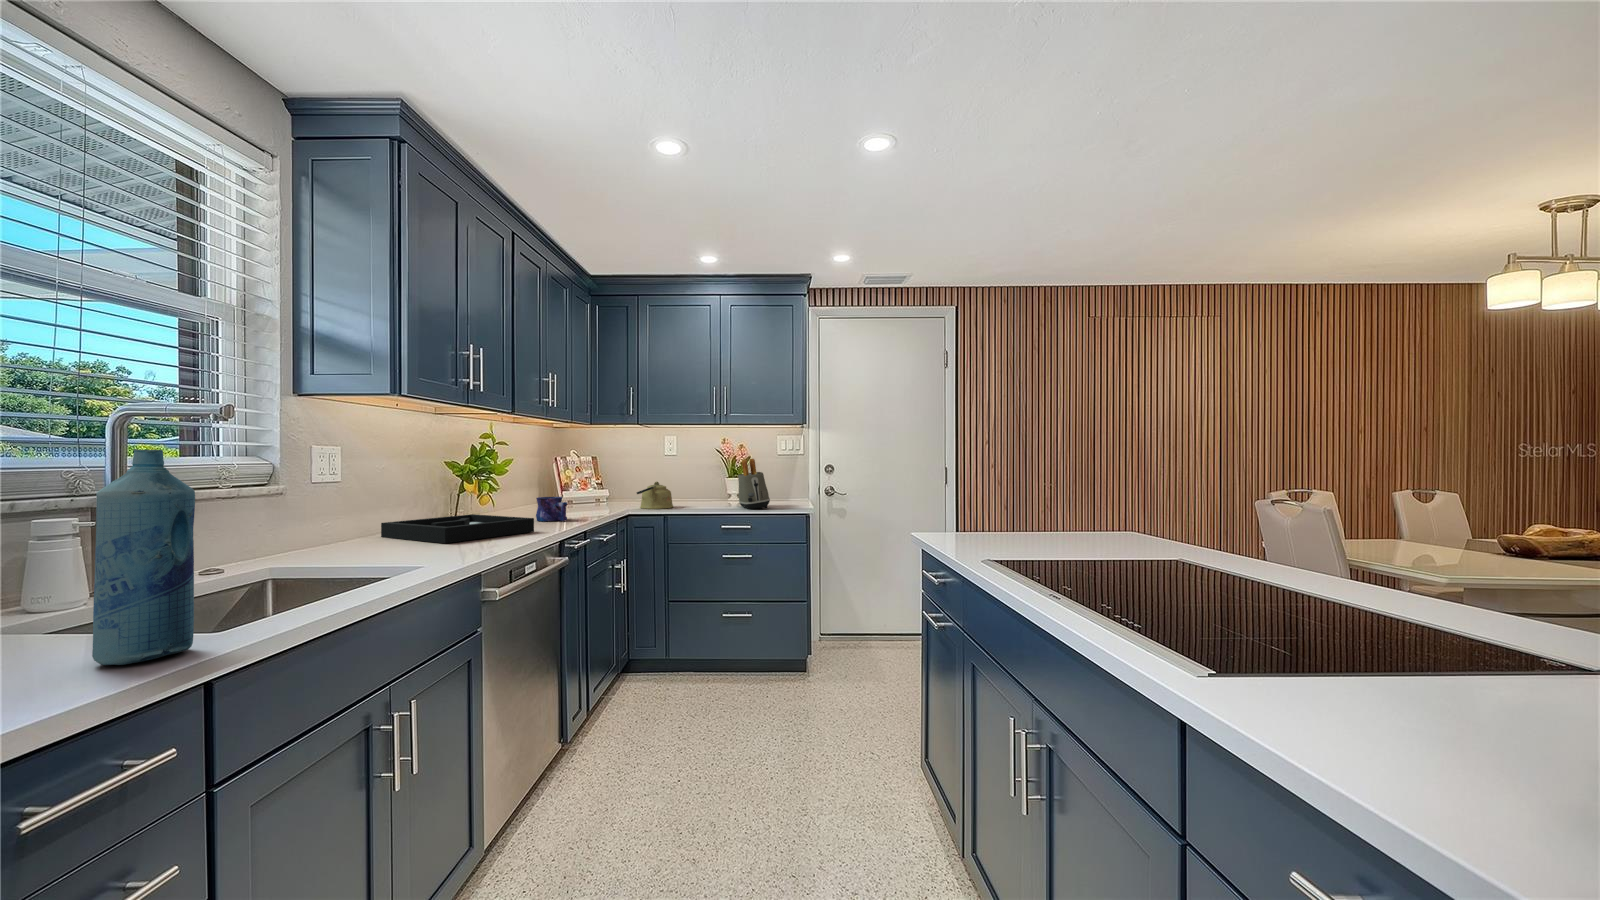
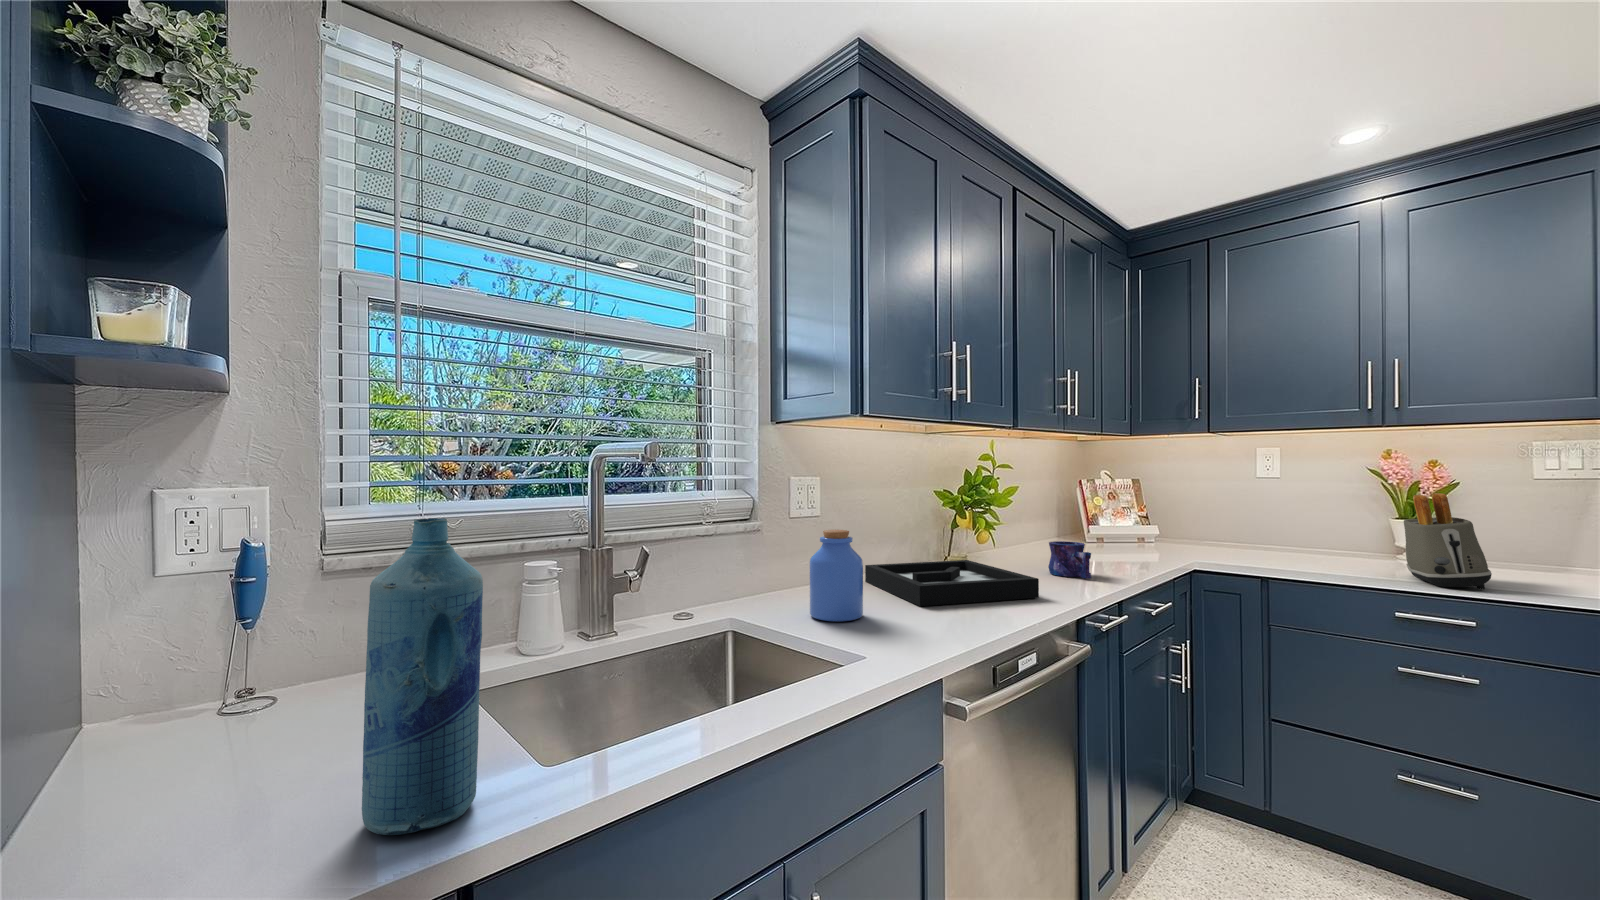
kettle: present [637,482,673,509] -> none [1201,524,1268,567]
jar: none [349,485,401,557] -> present [810,530,863,622]

